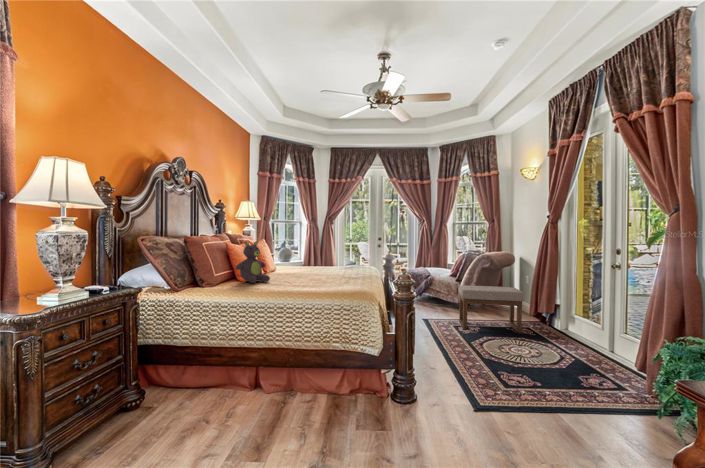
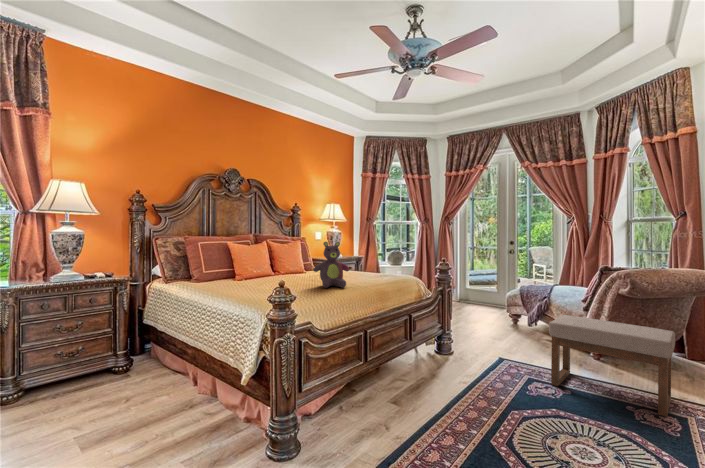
stuffed bear: present [236,241,270,283] -> present [313,242,349,288]

